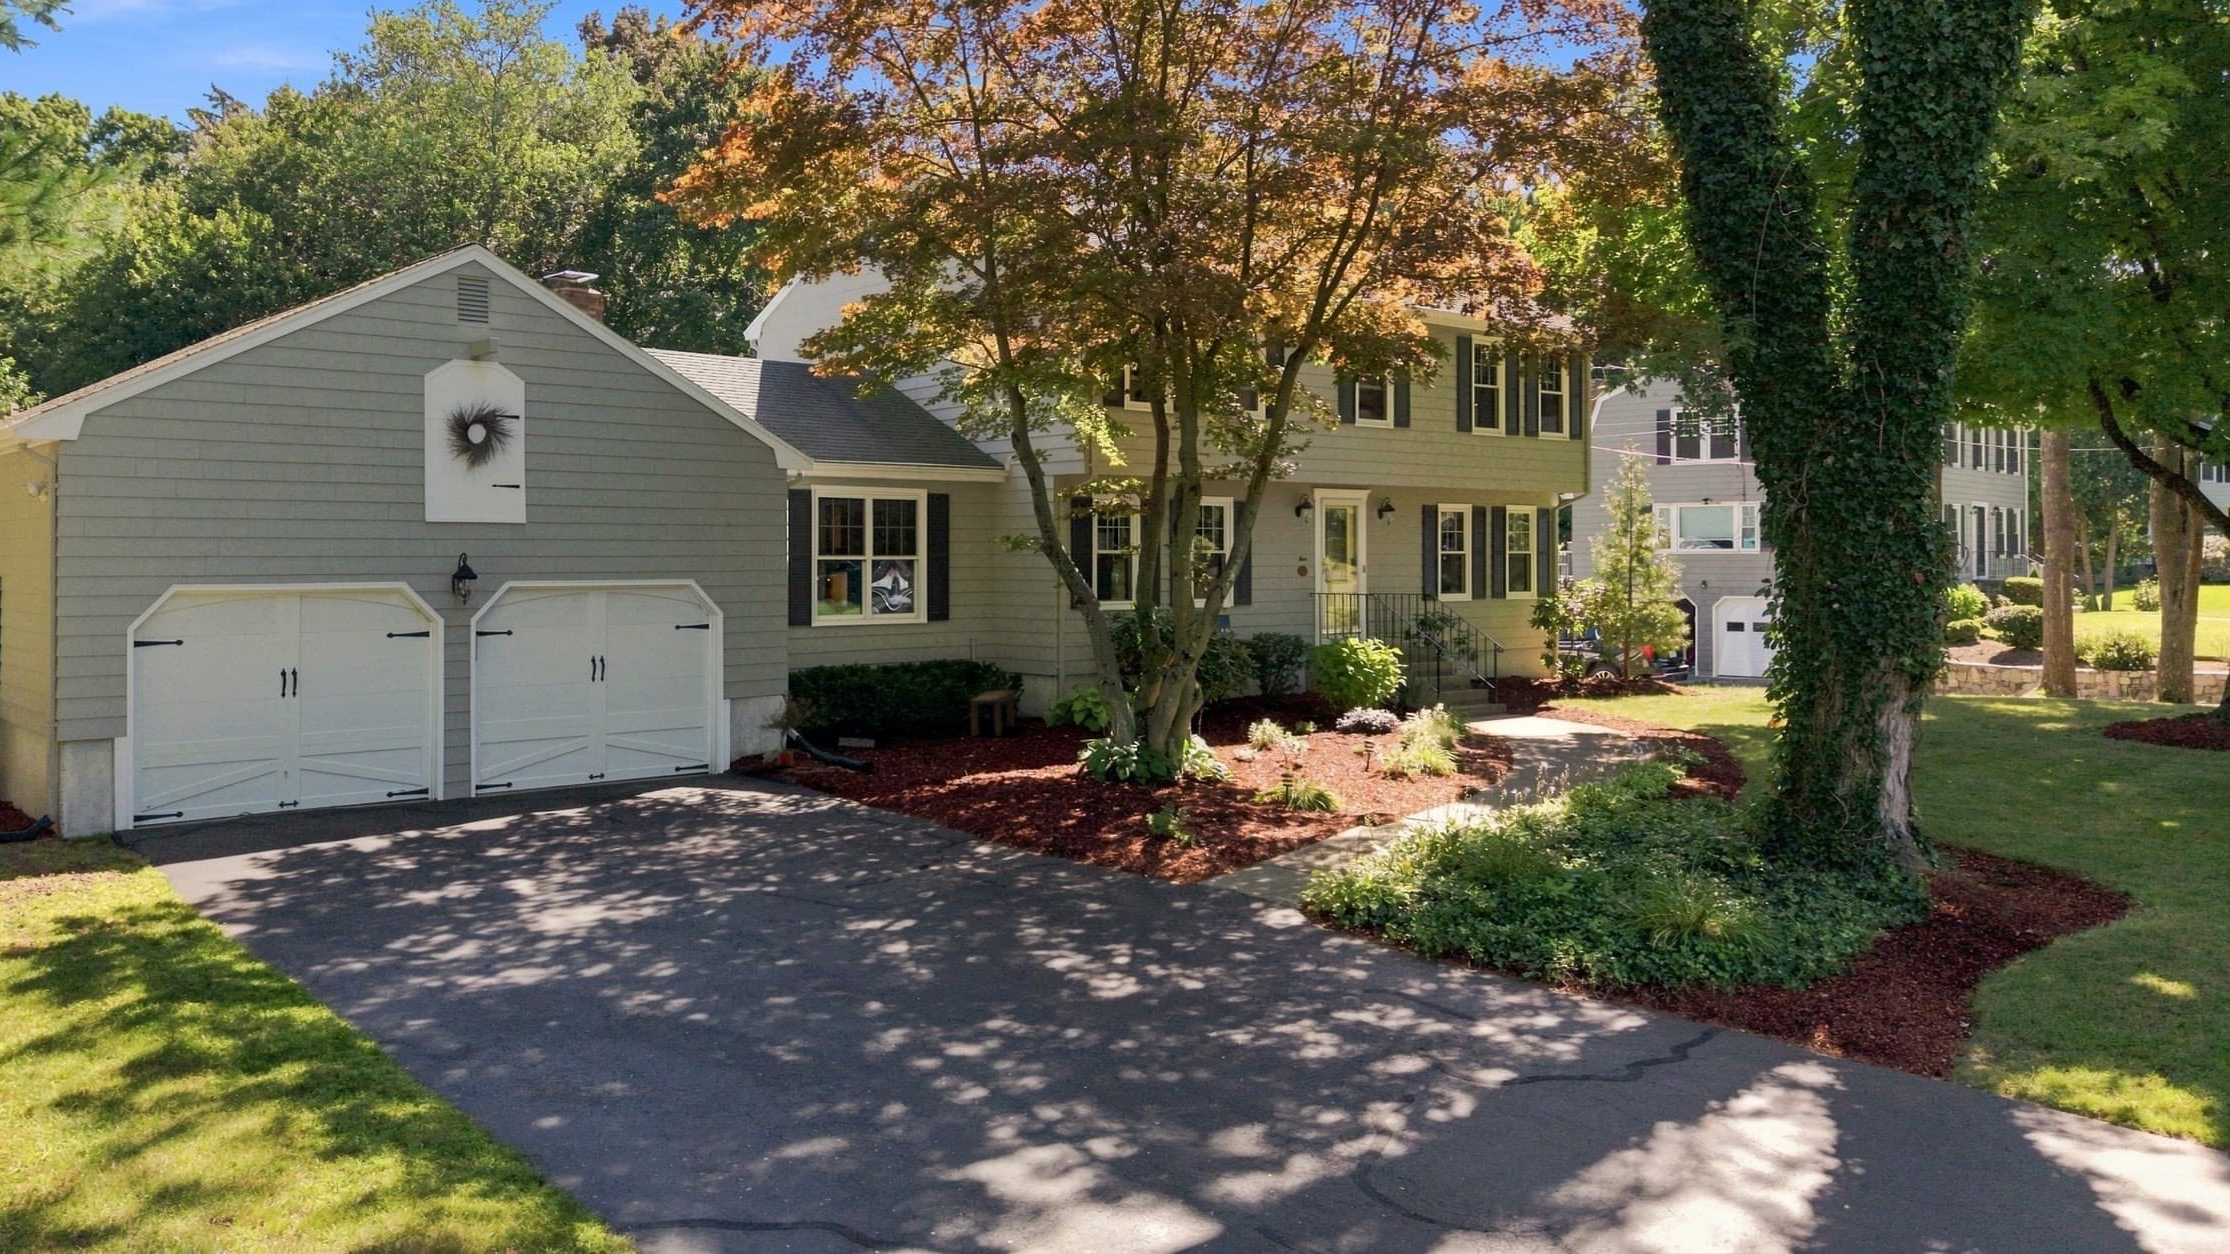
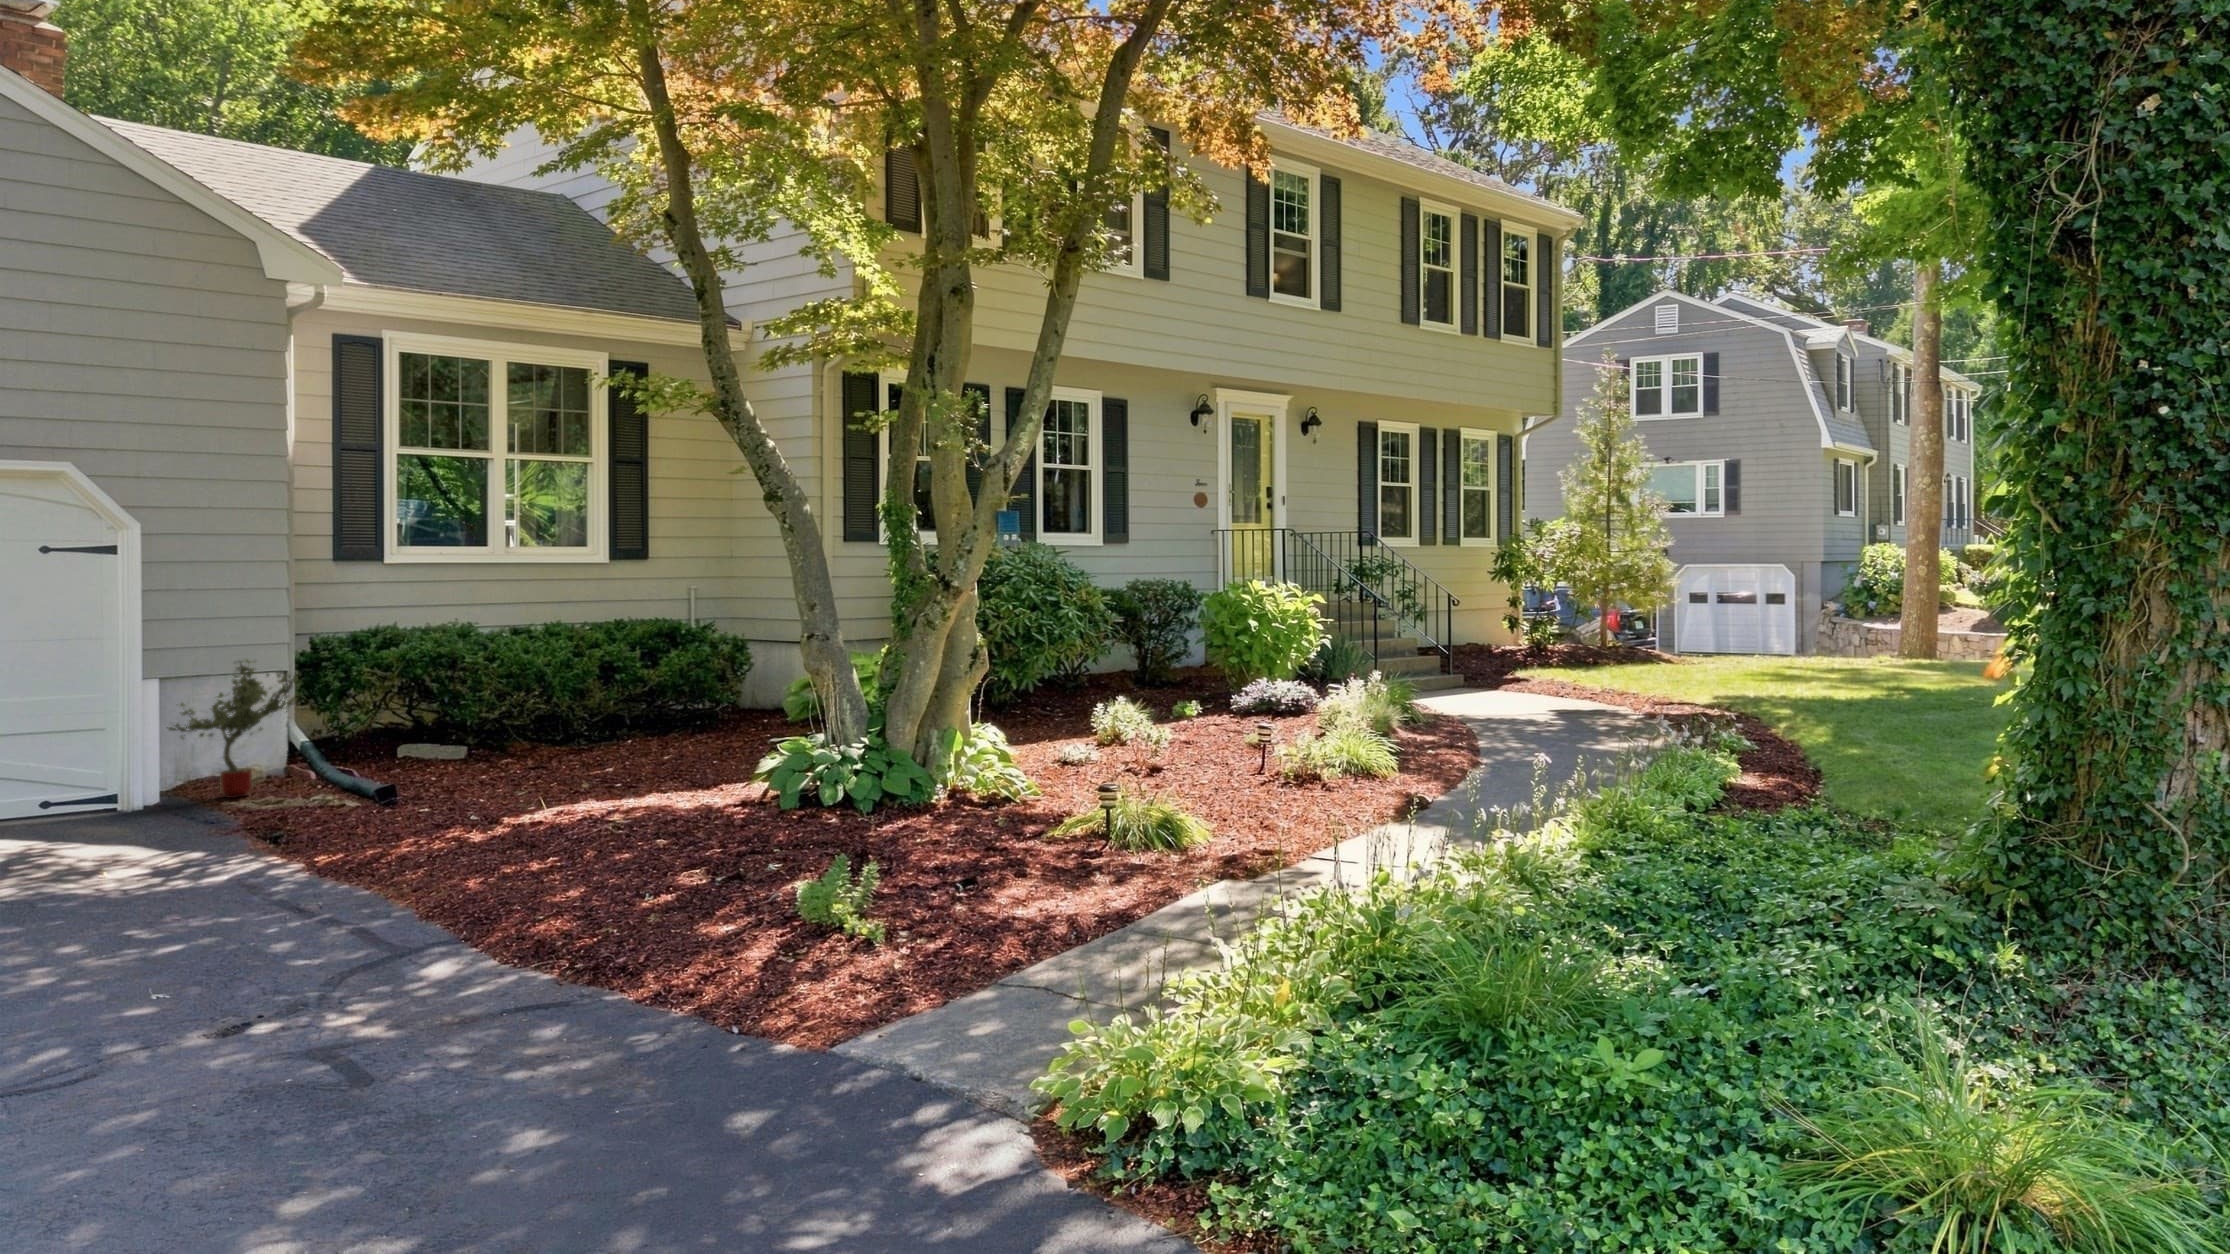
bench: present [970,690,1015,736] -> none [659,662,749,734]

